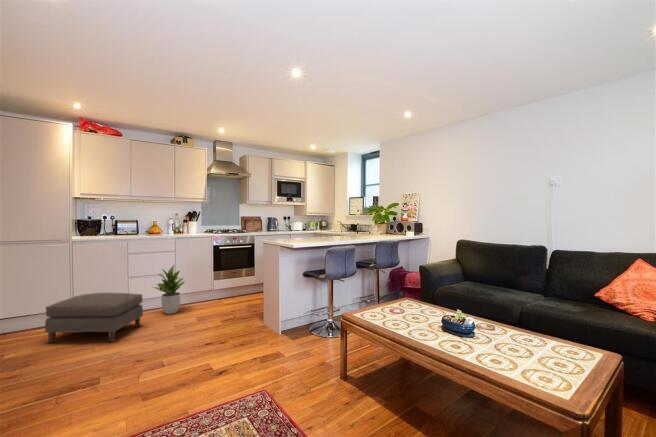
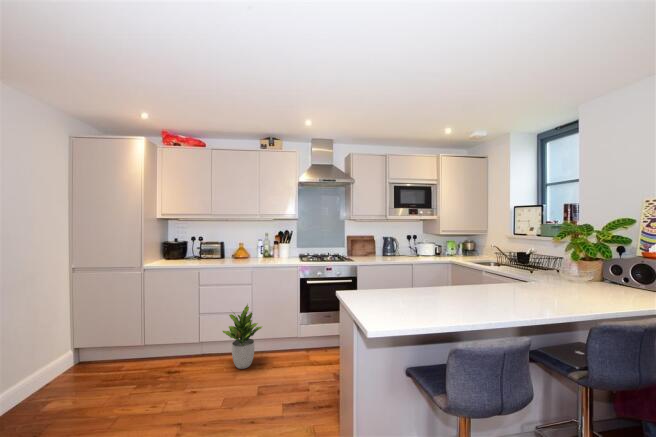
ottoman: present [45,293,143,343] -> none [99,333,200,414]

